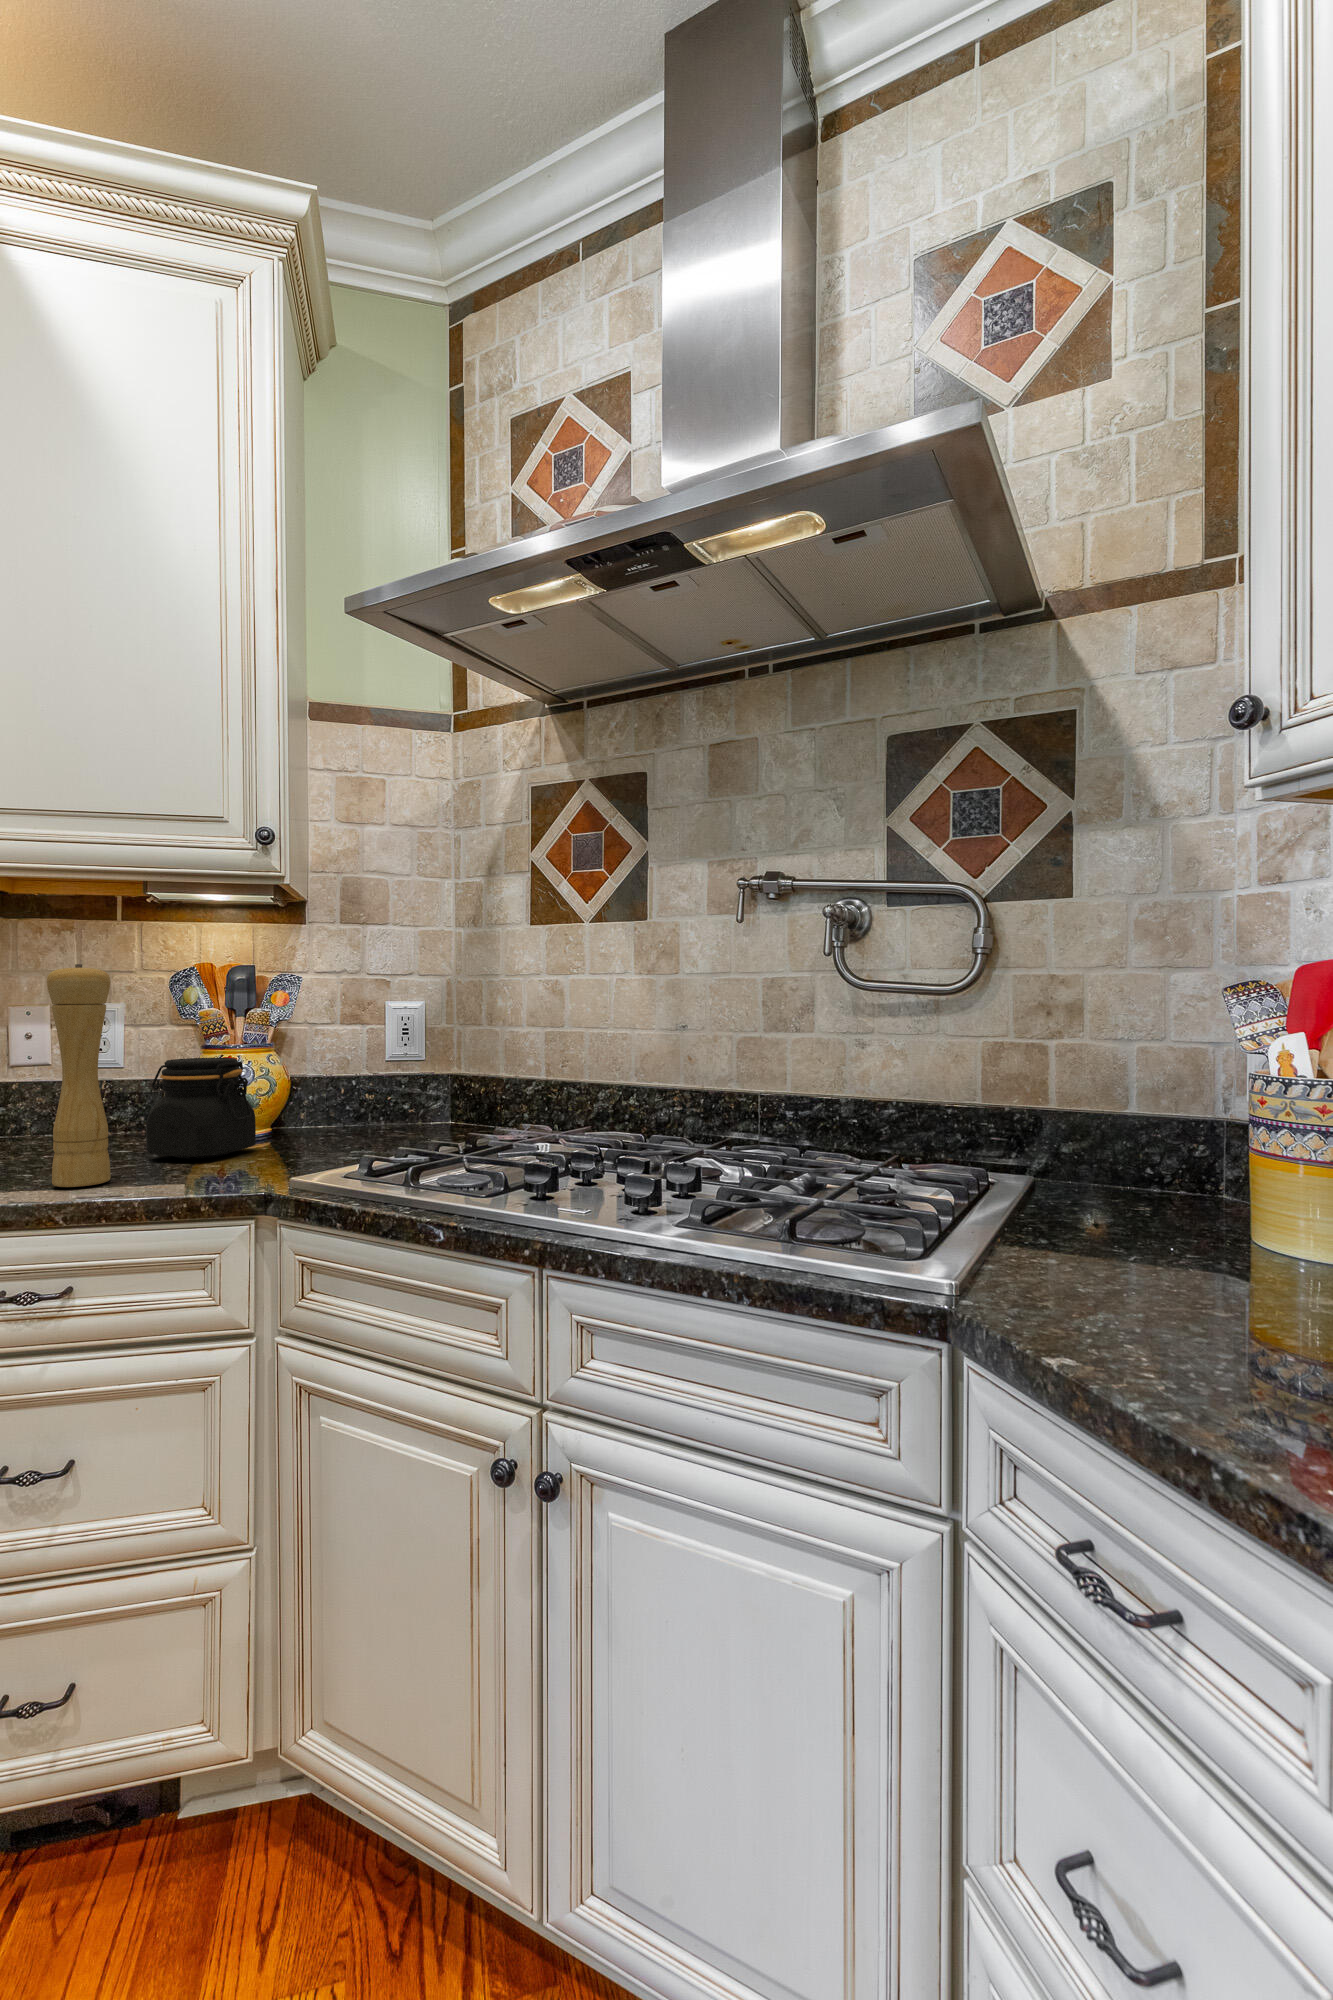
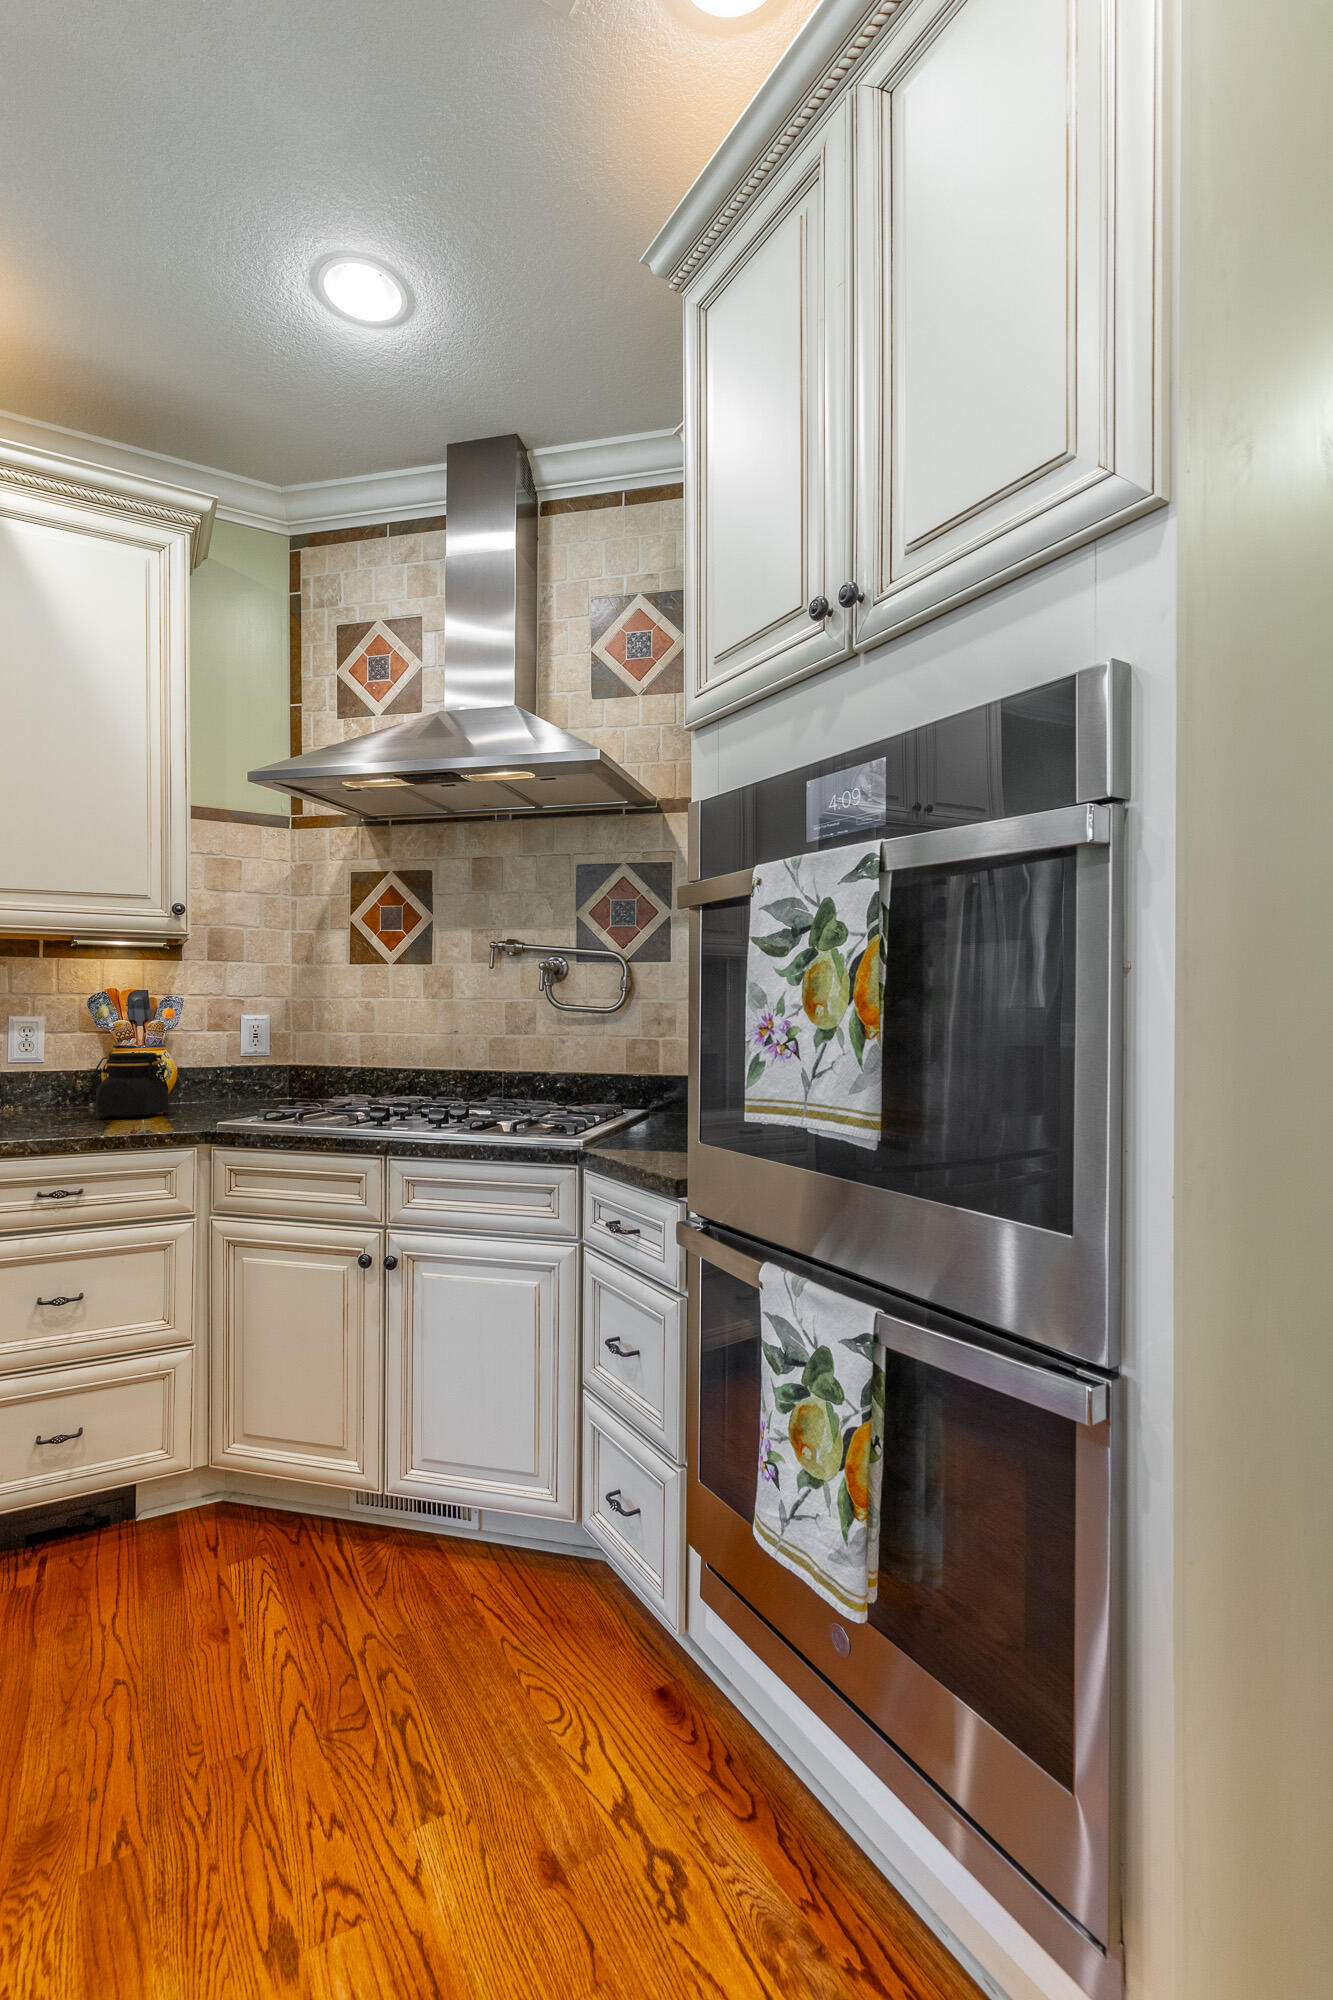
pepper mill: present [47,964,111,1187] -> none [56,992,95,1130]

